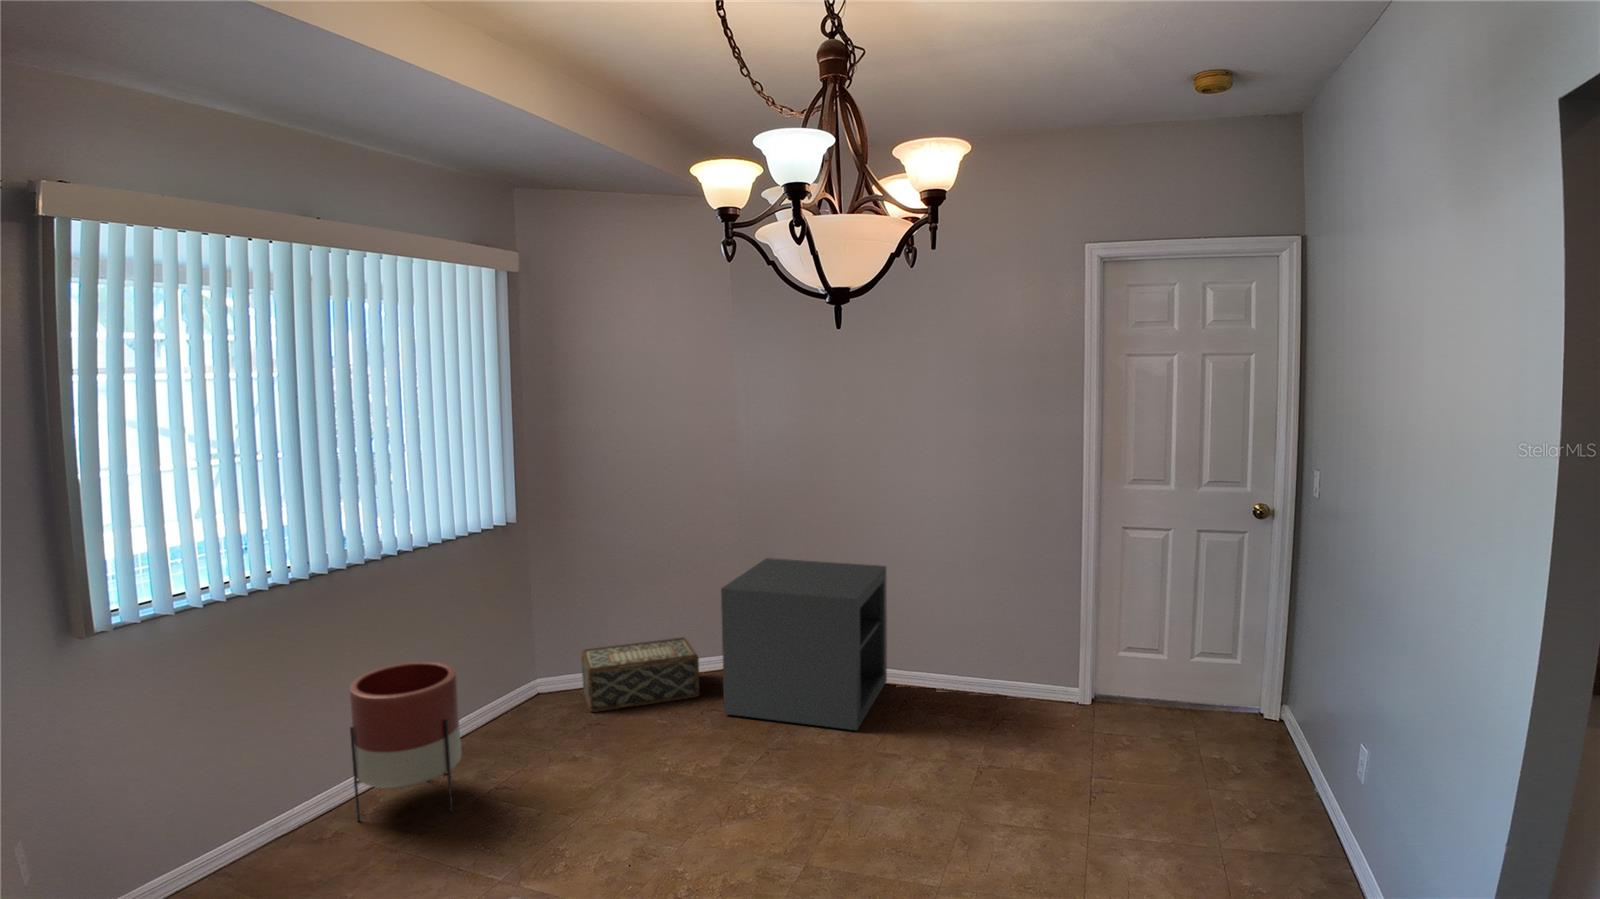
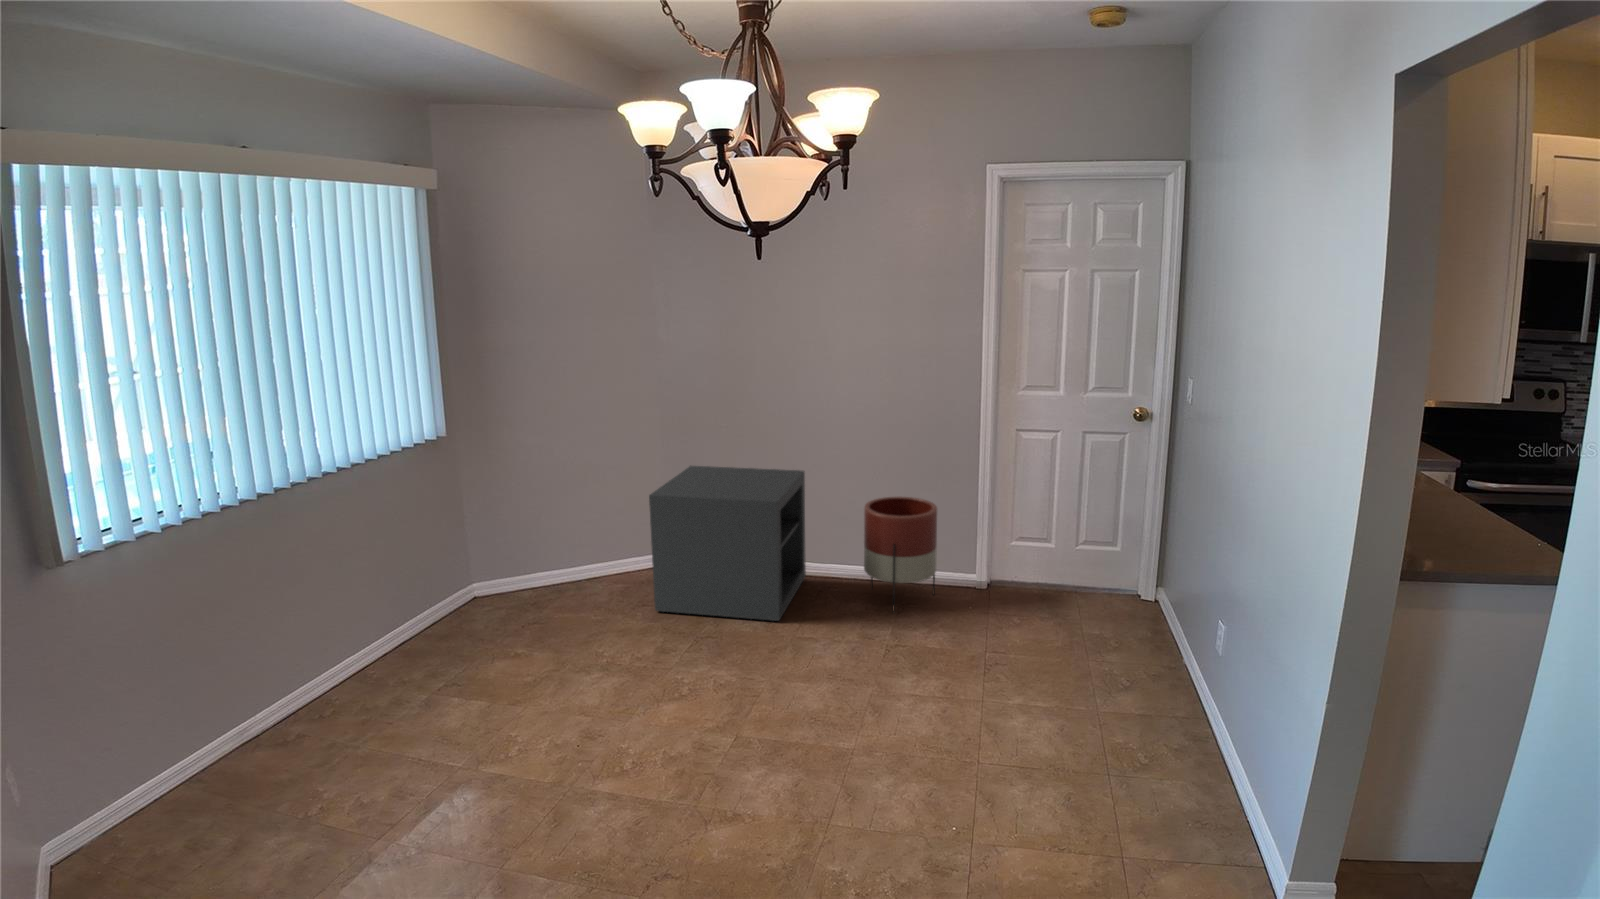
woven basket: present [582,637,700,712] -> none [515,542,631,614]
planter: present [350,661,461,821] -> present [864,497,937,611]

